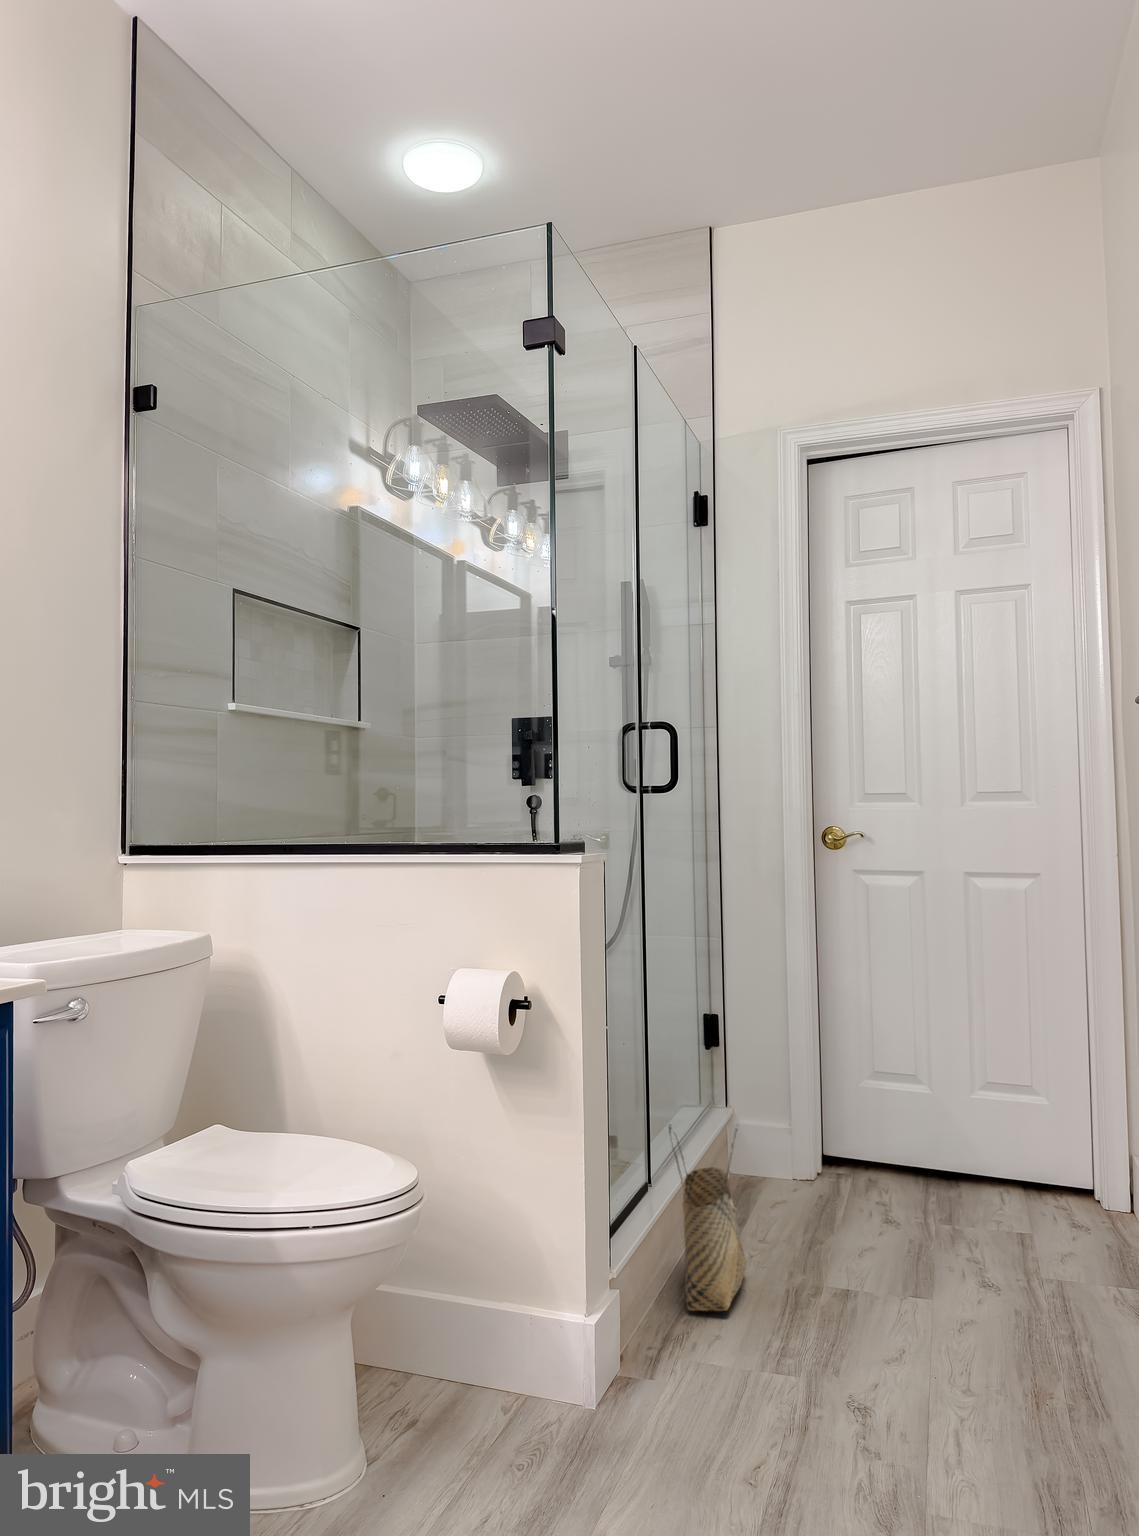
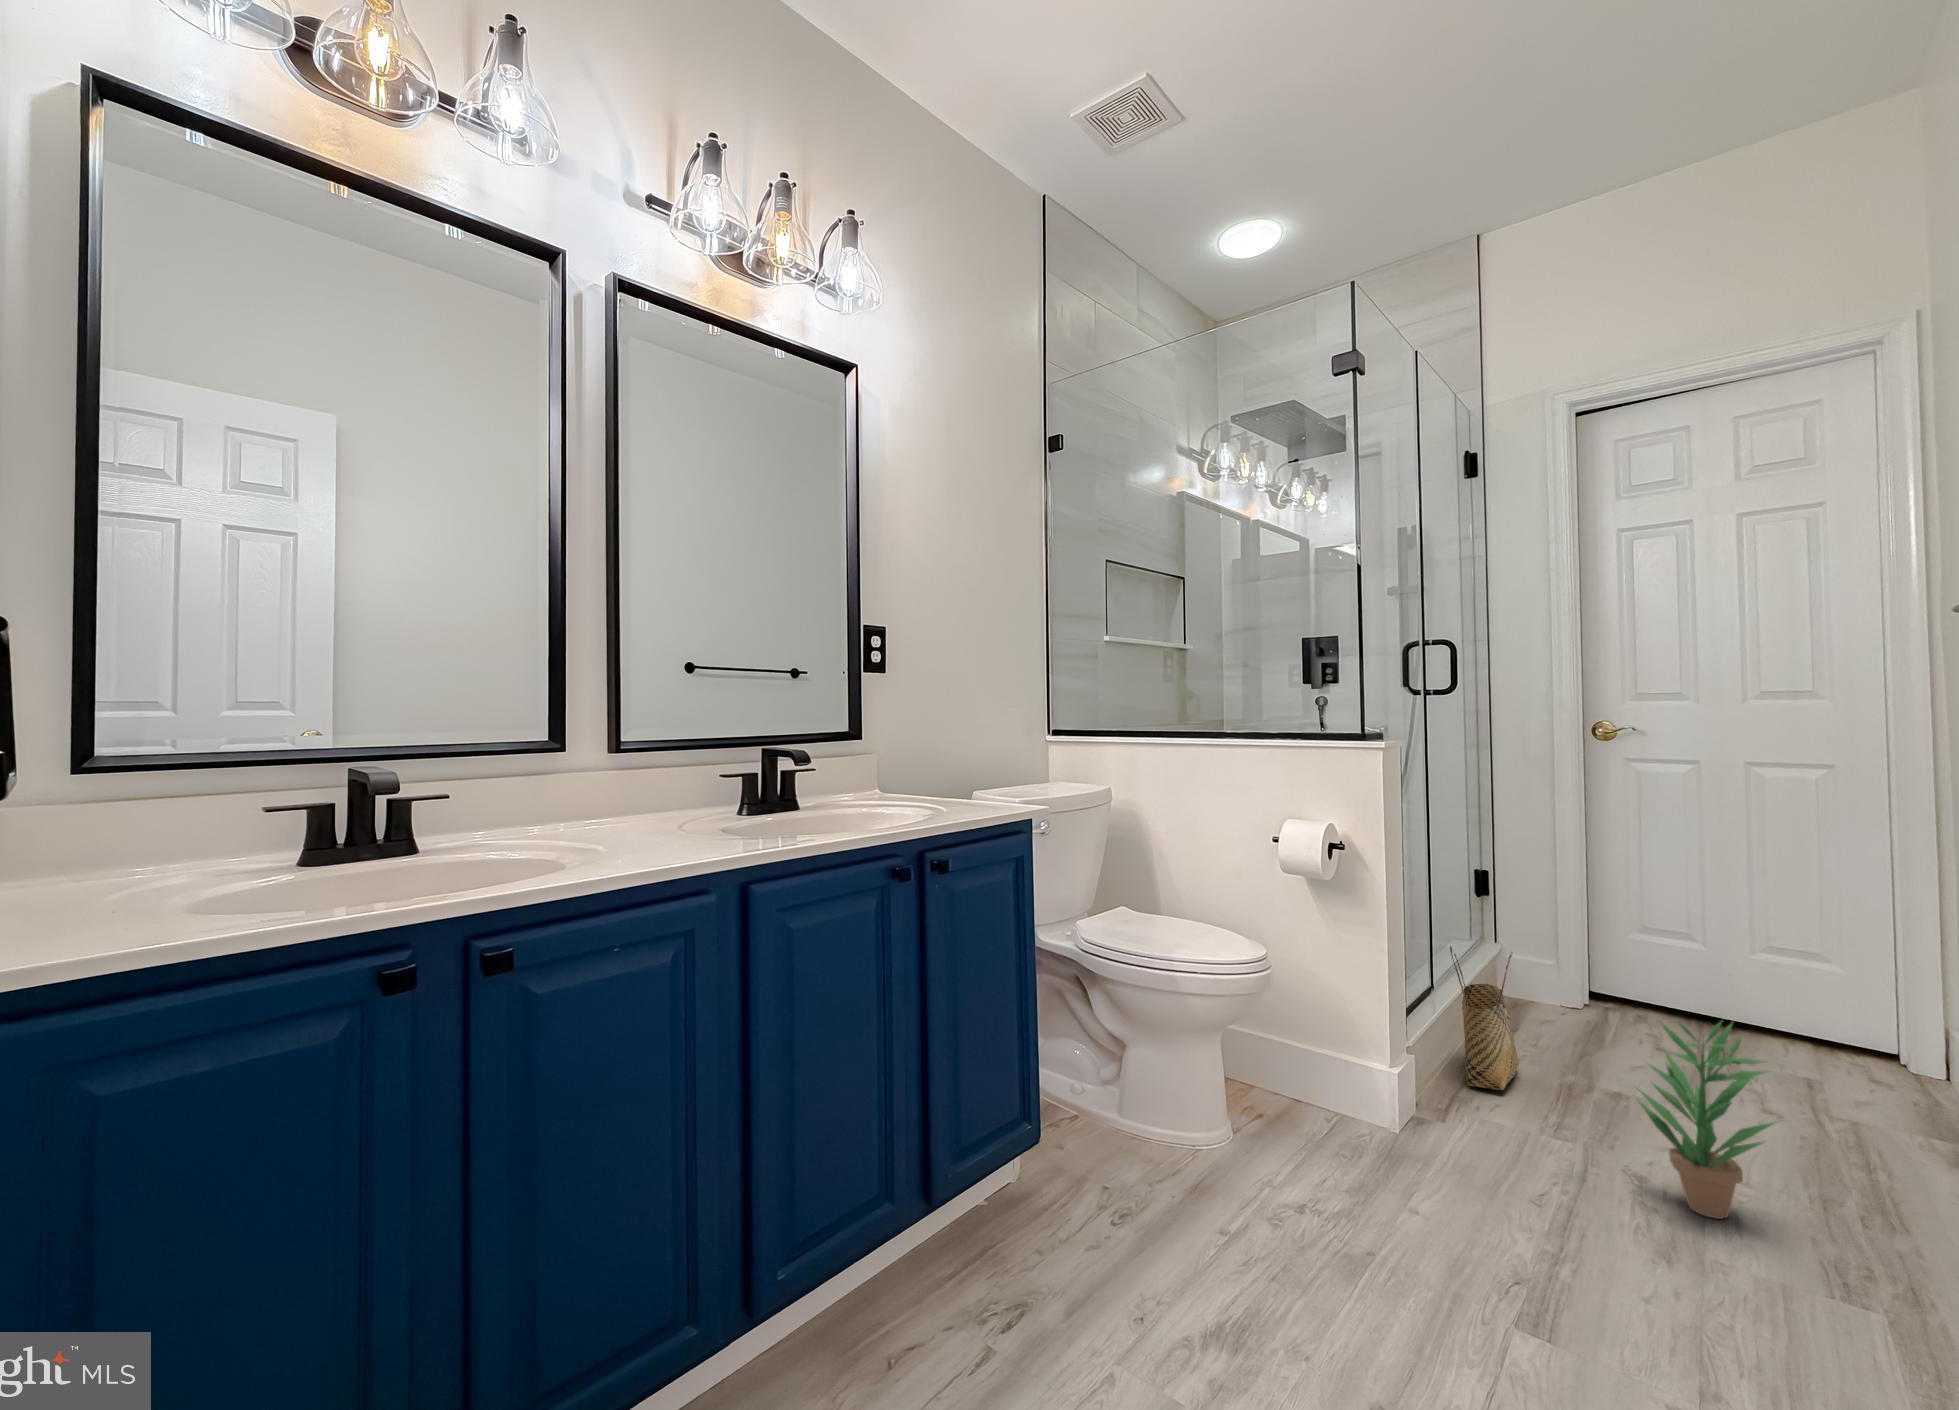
potted plant: none [867,1193,1019,1454] -> present [1635,1021,1778,1219]

